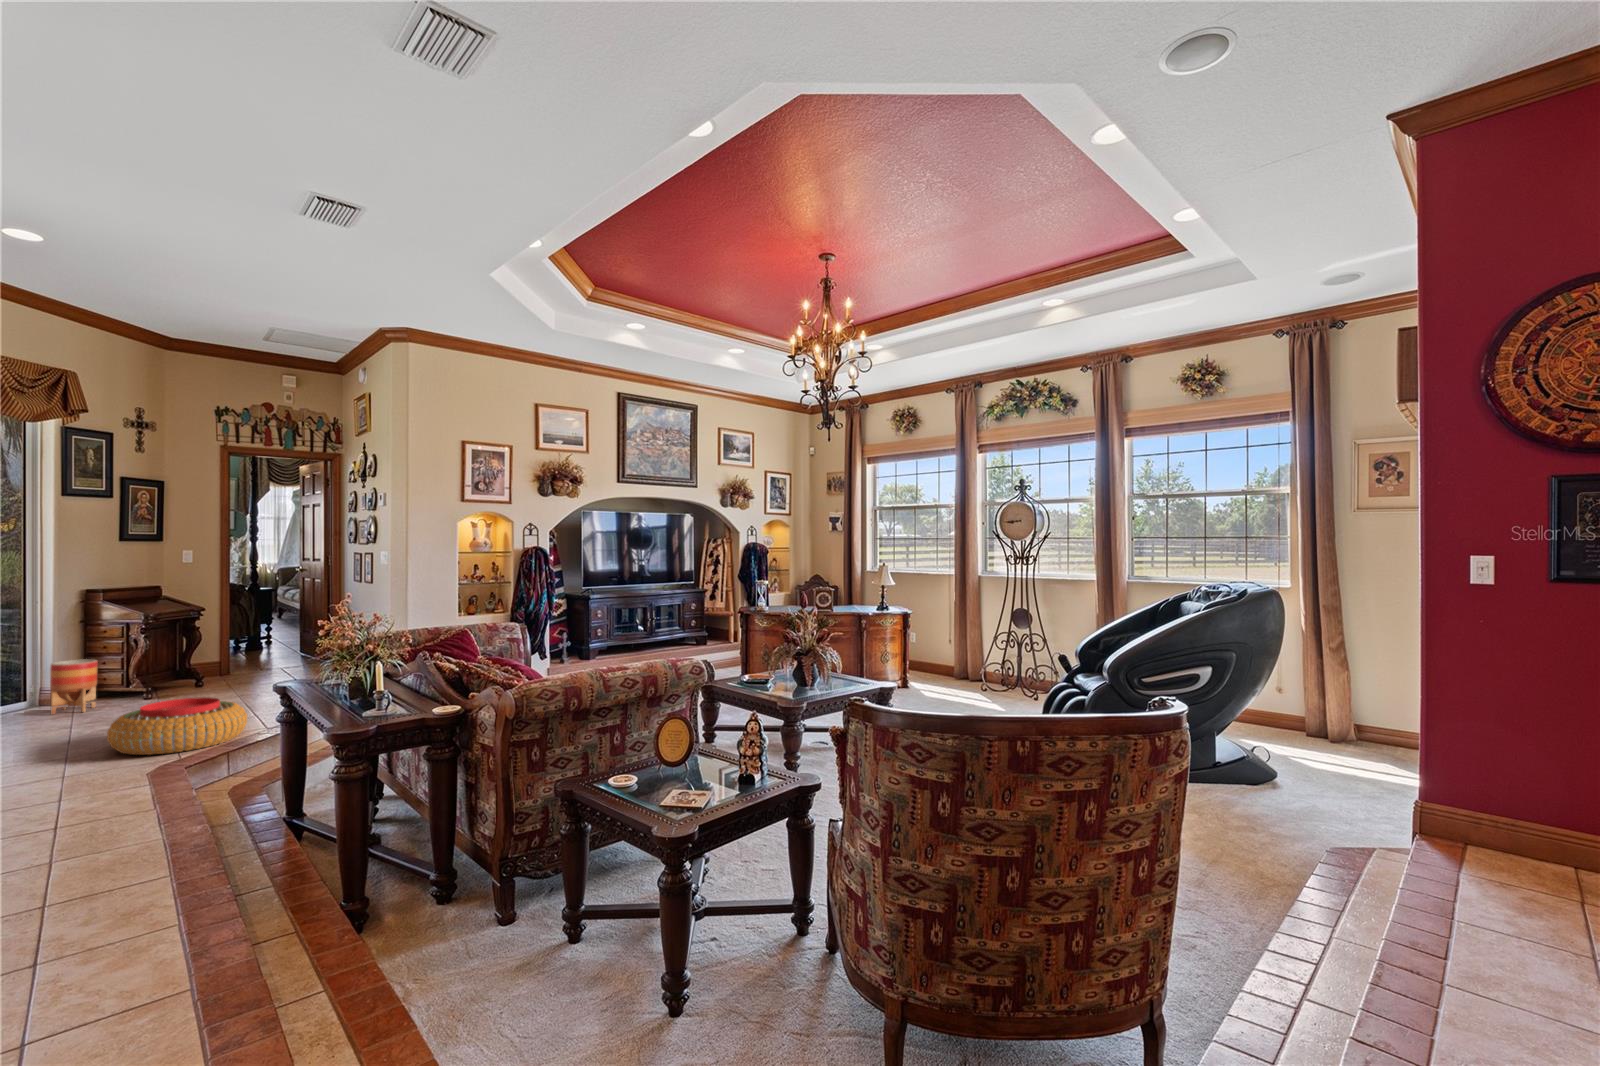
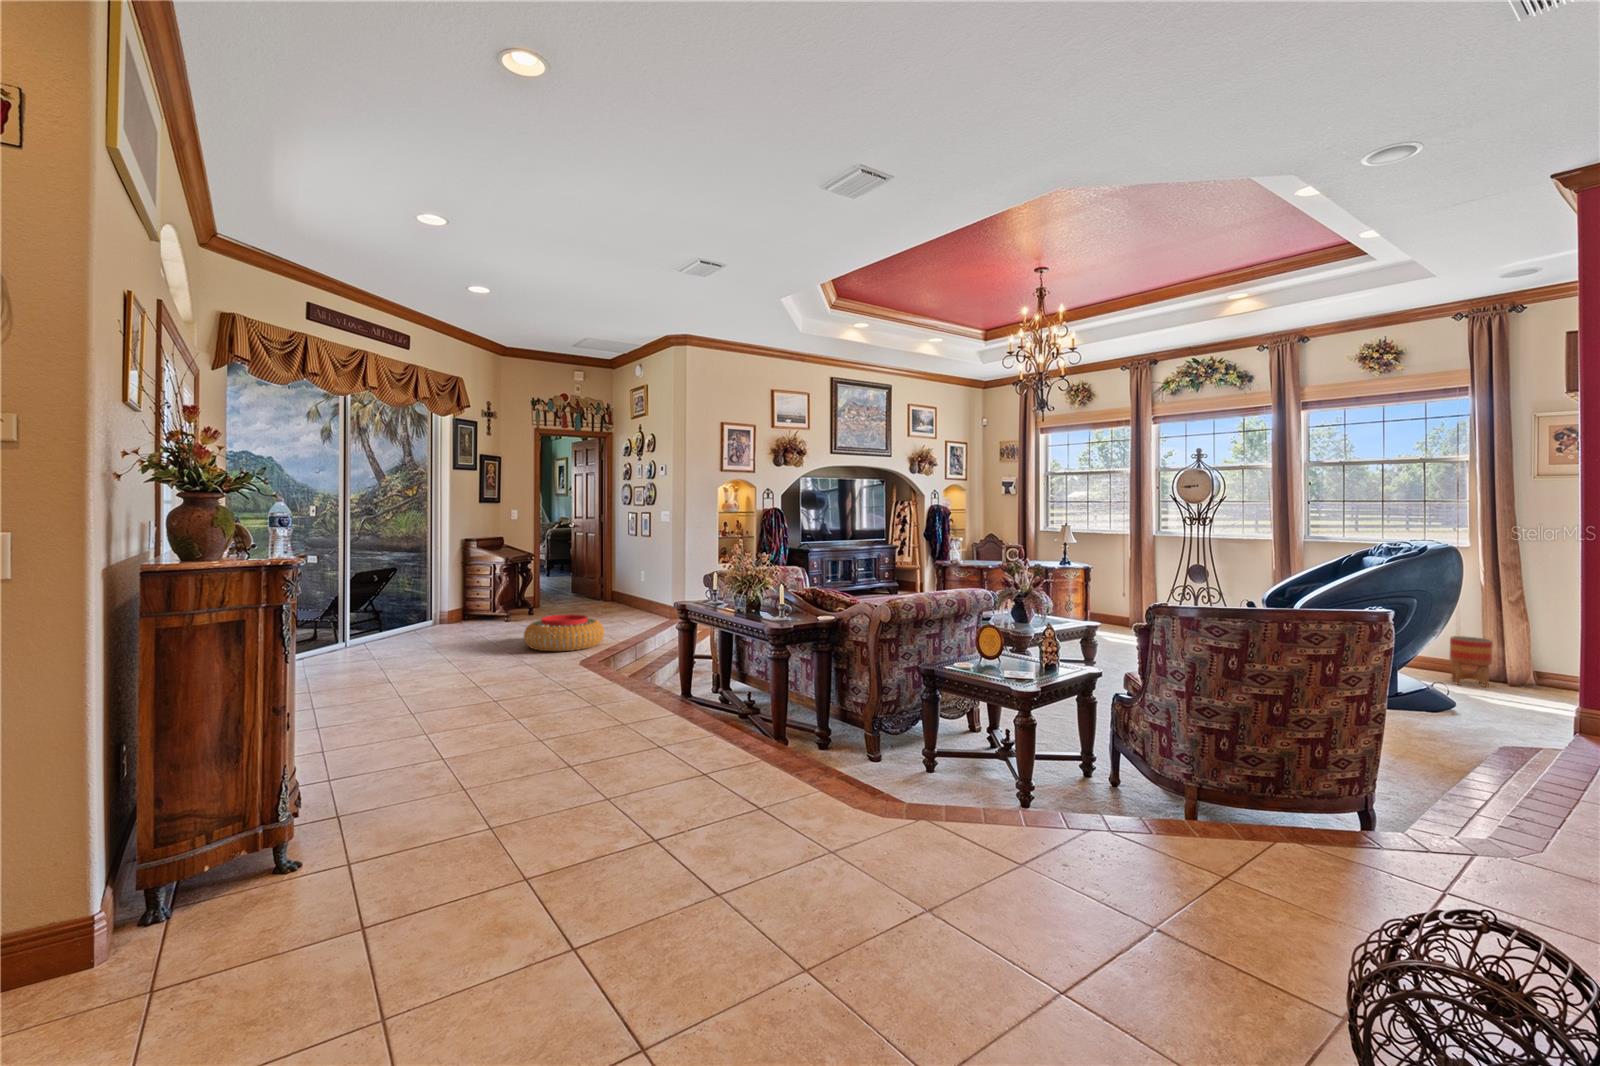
planter: present [50,659,98,714] -> present [1449,636,1493,687]

